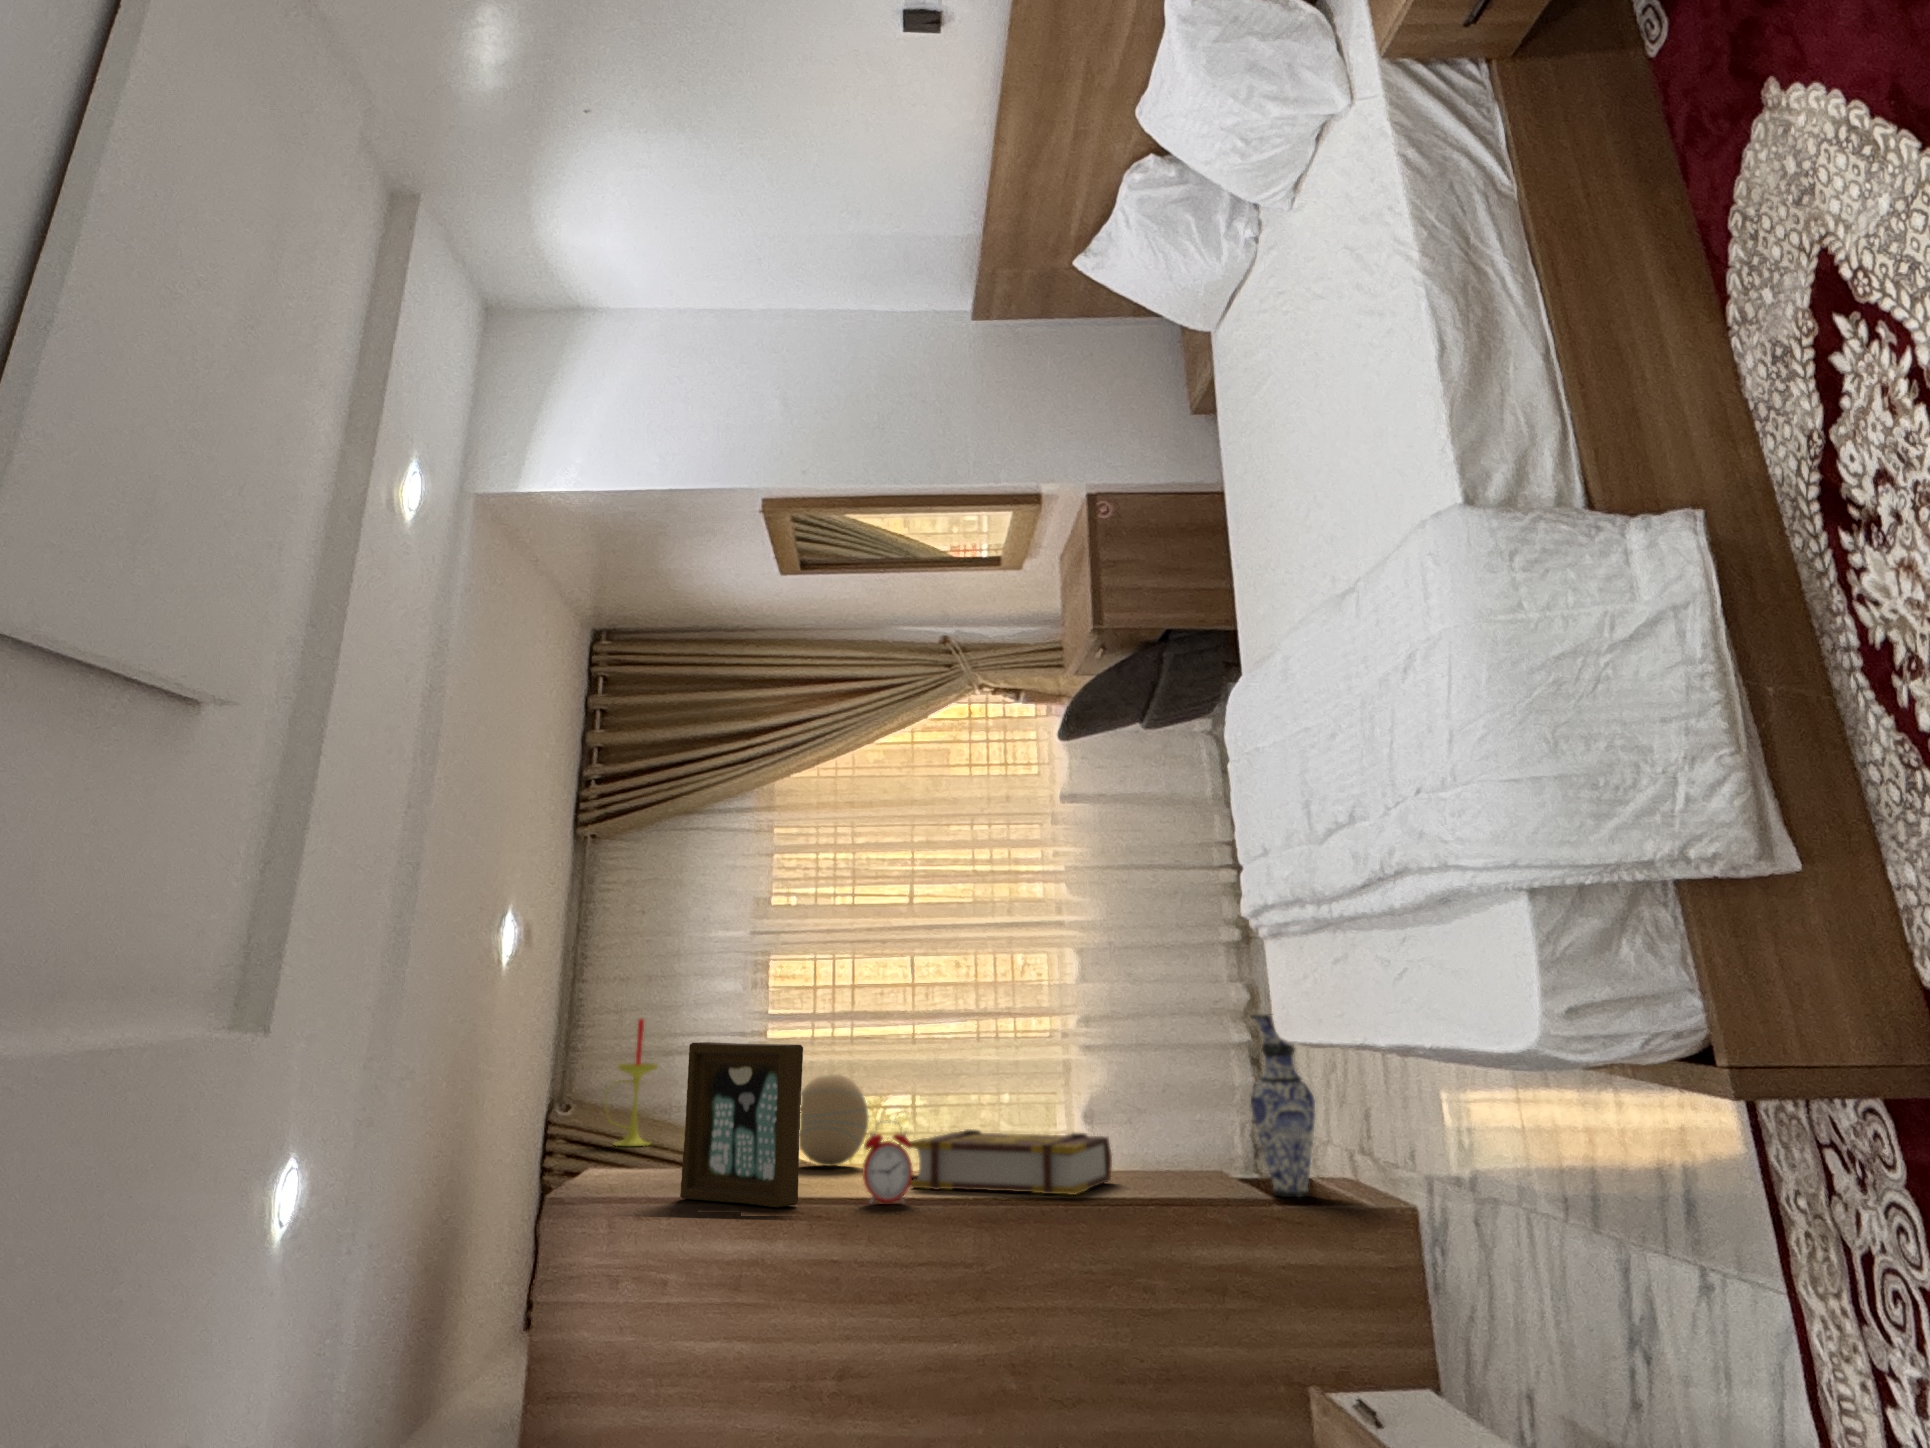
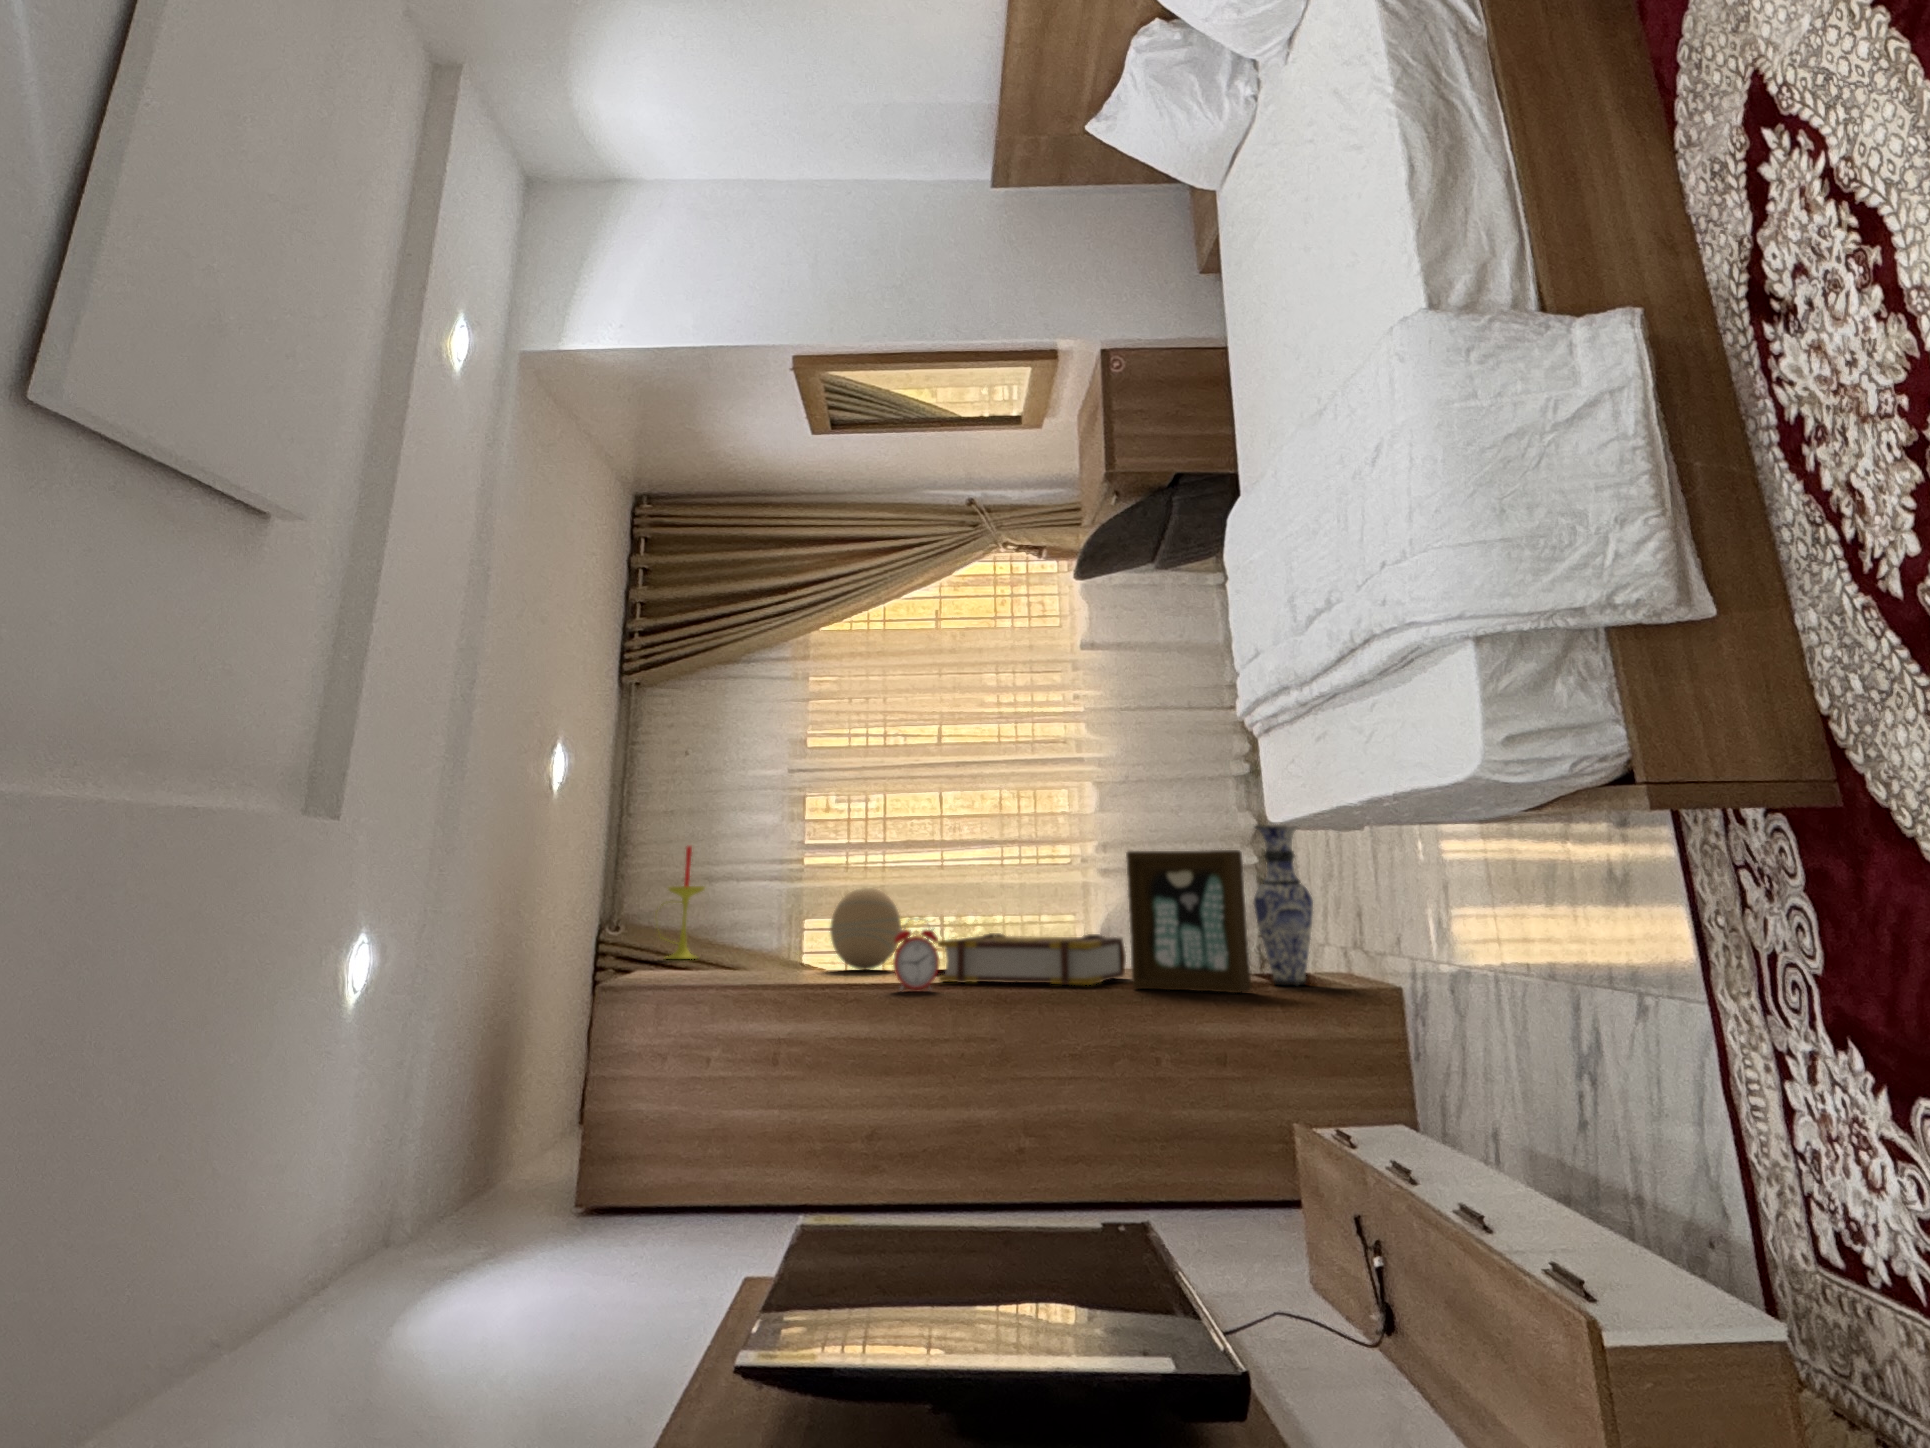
picture frame: present [680,1042,803,1207] -> present [1126,850,1251,993]

